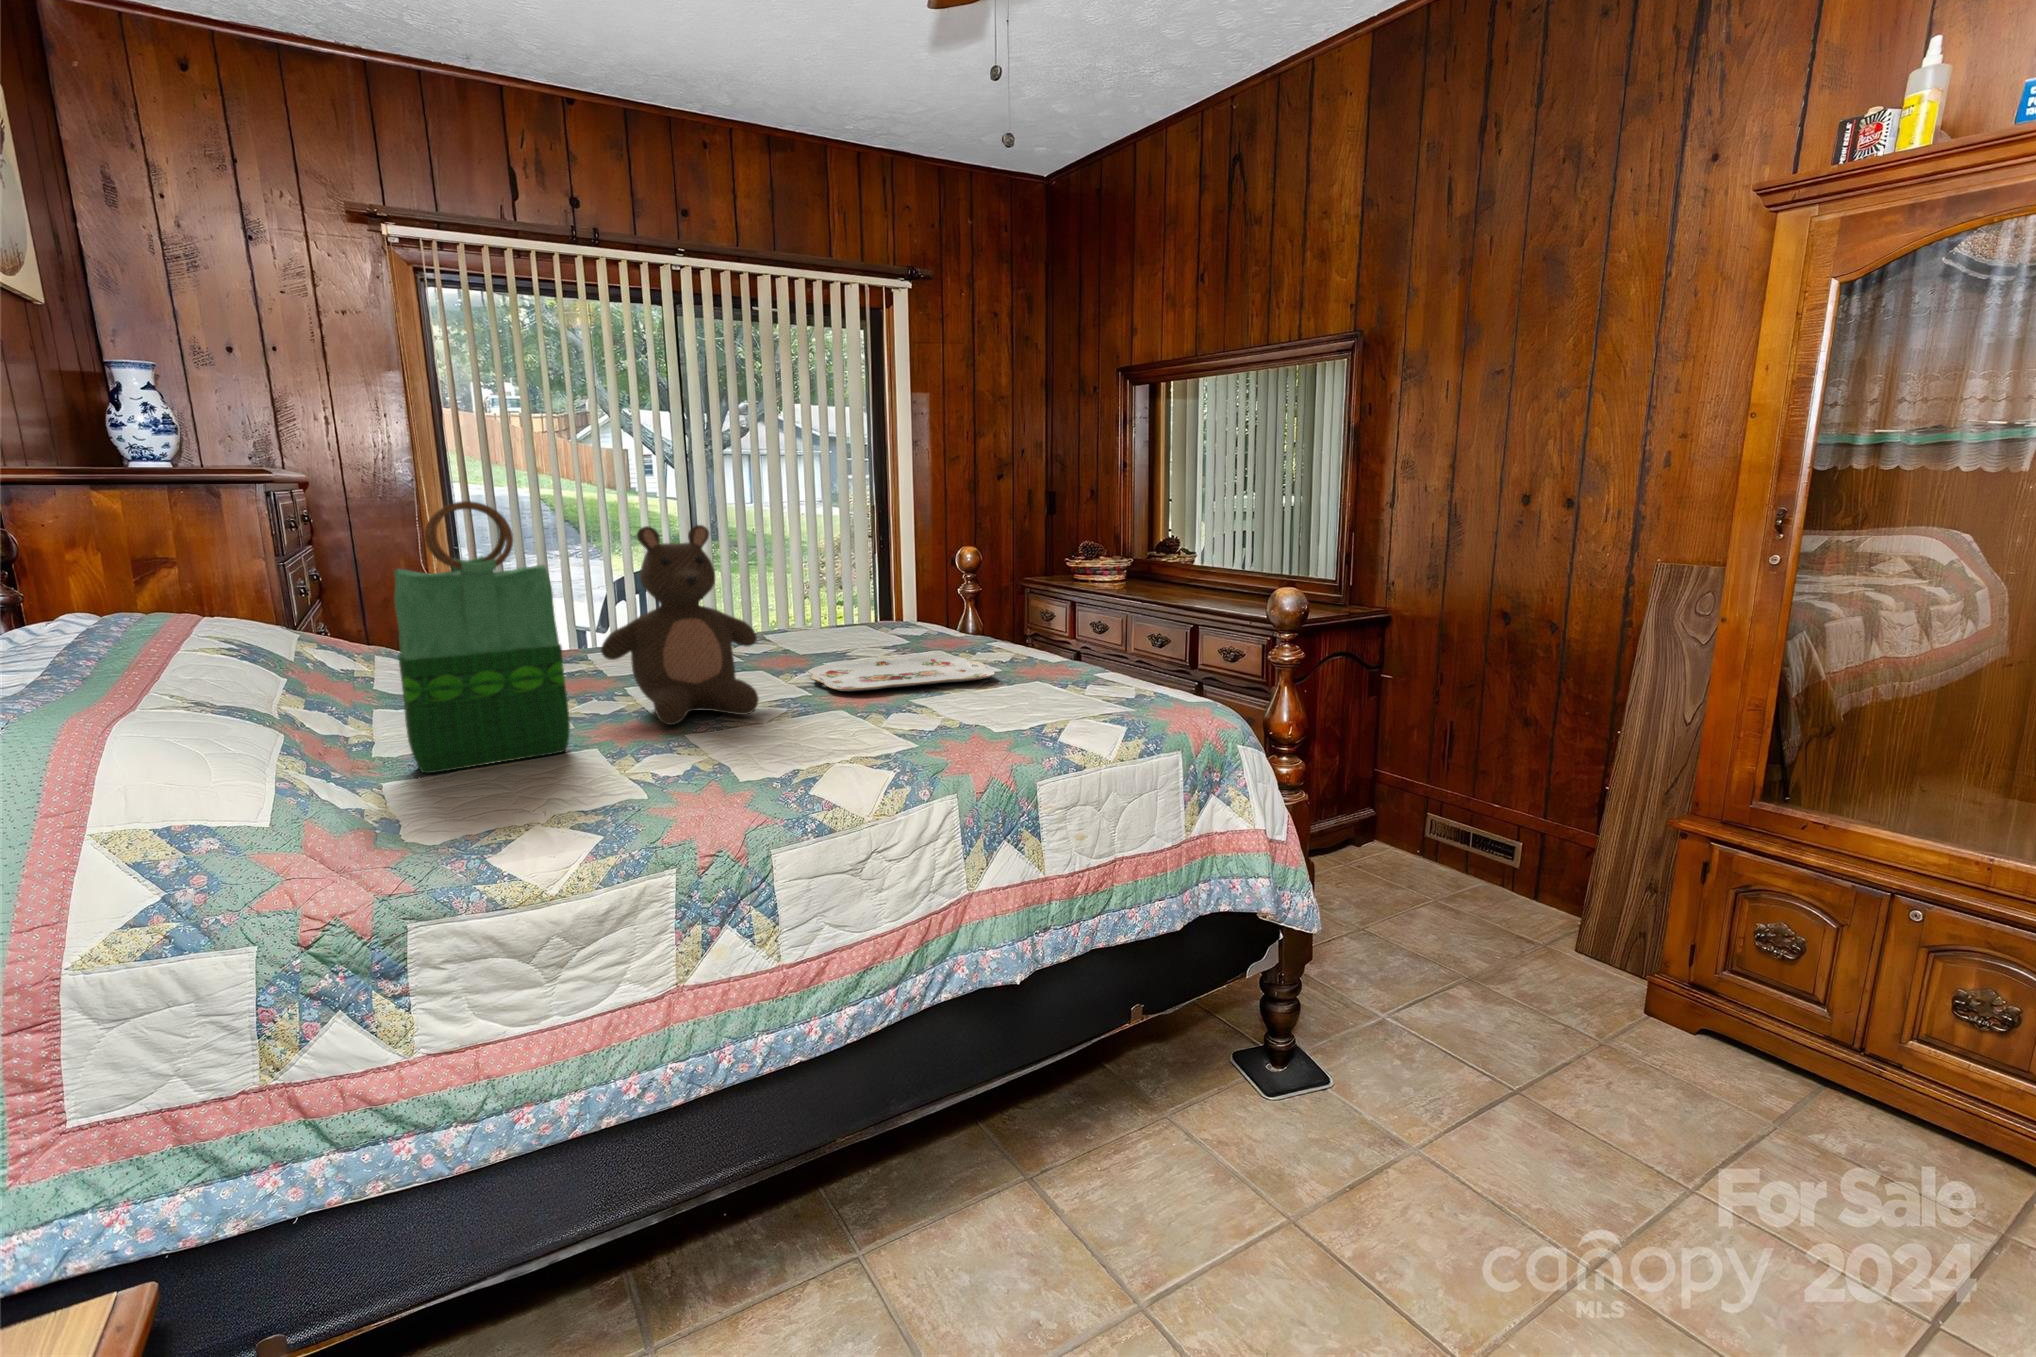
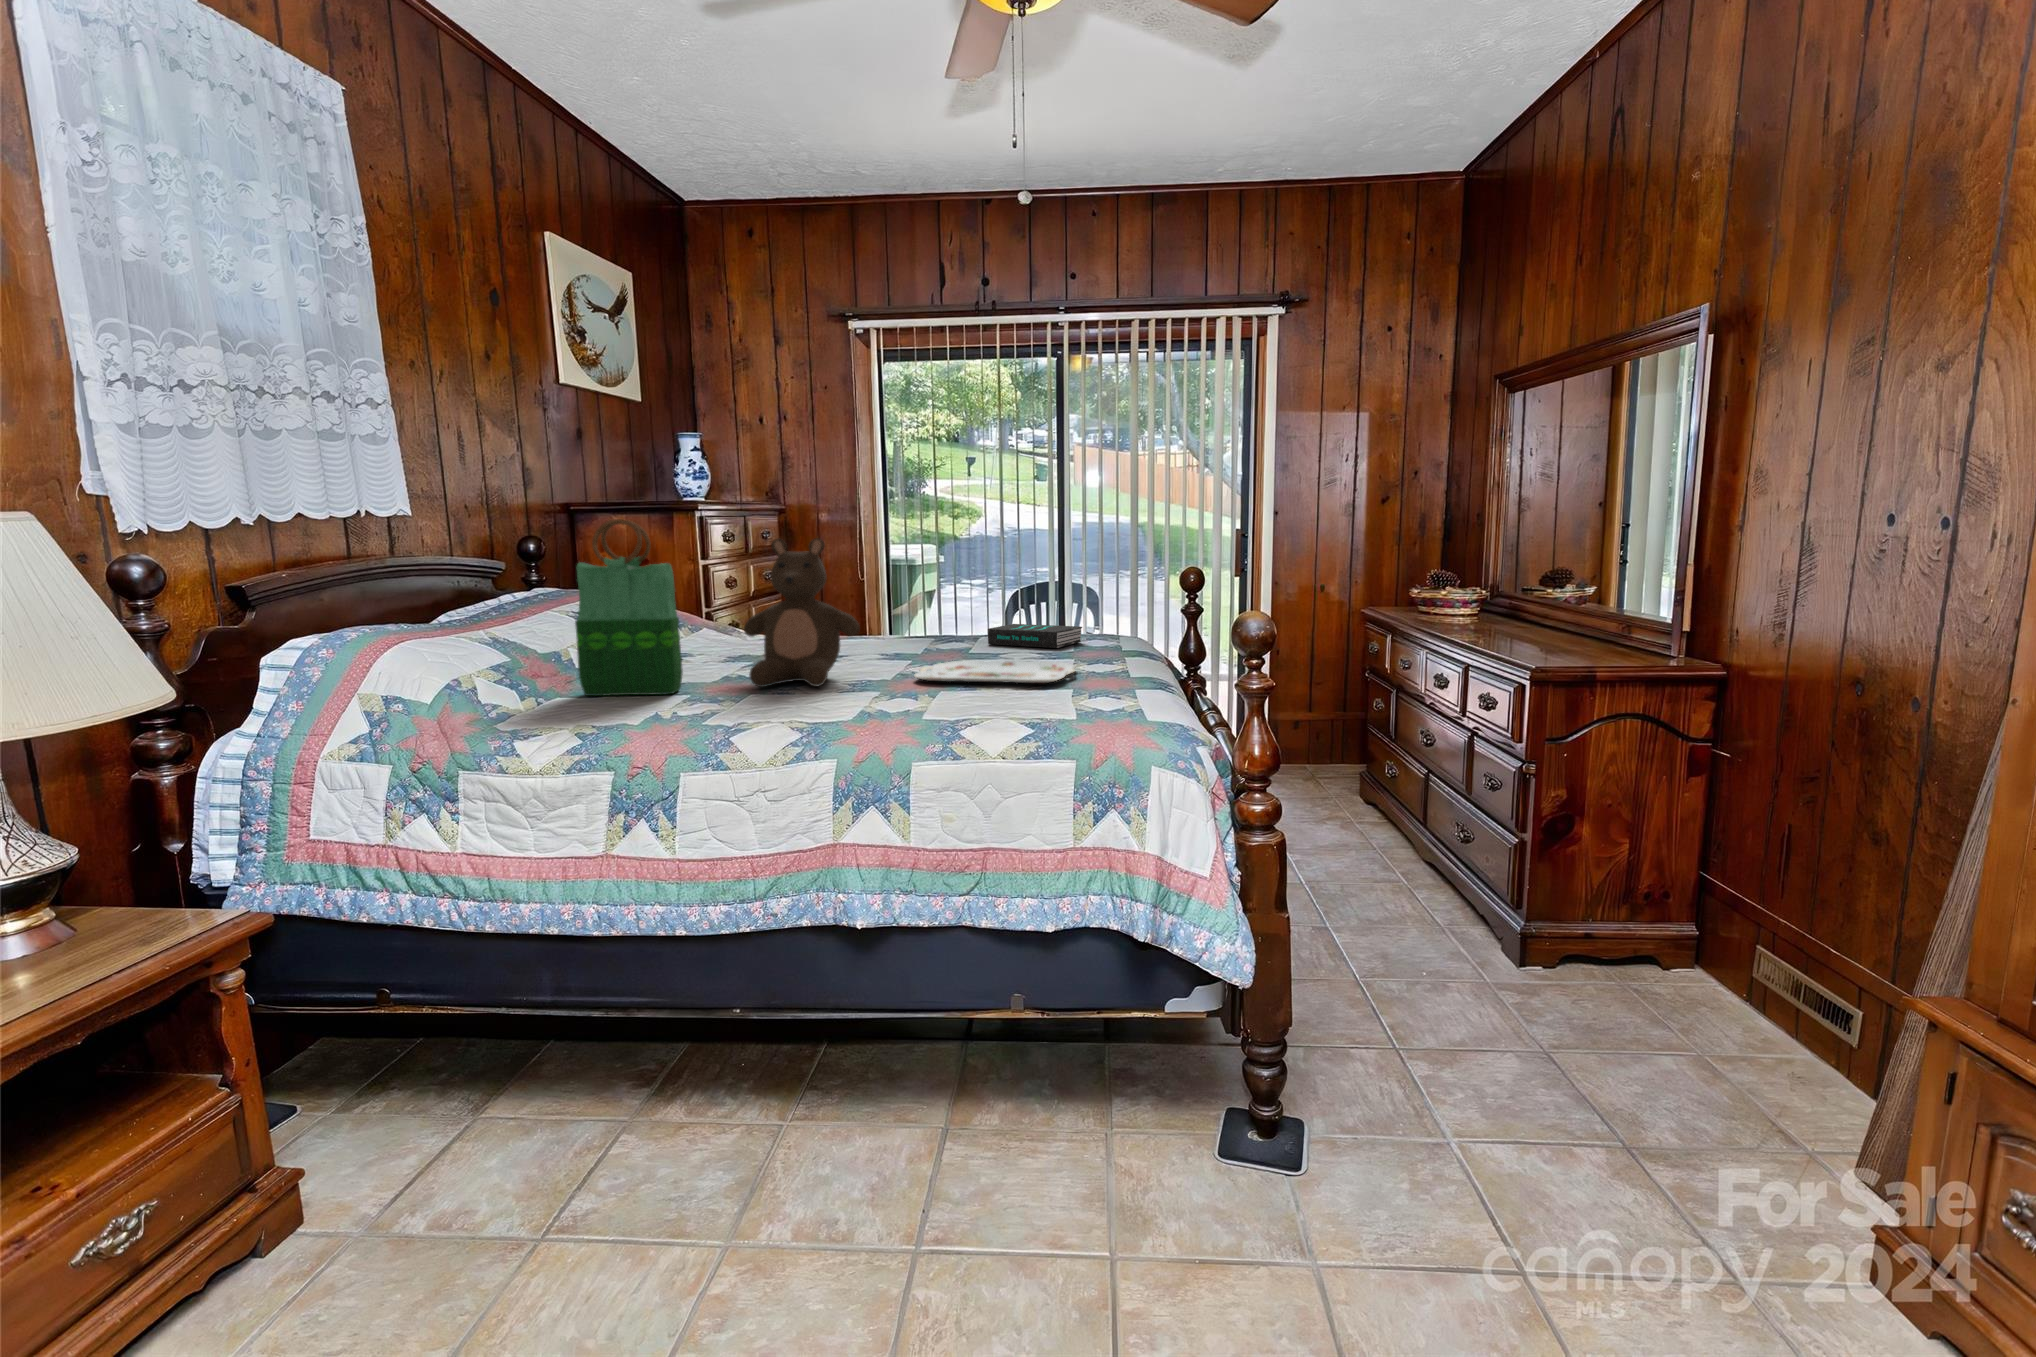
book: none [776,616,871,644] -> present [988,624,1082,648]

